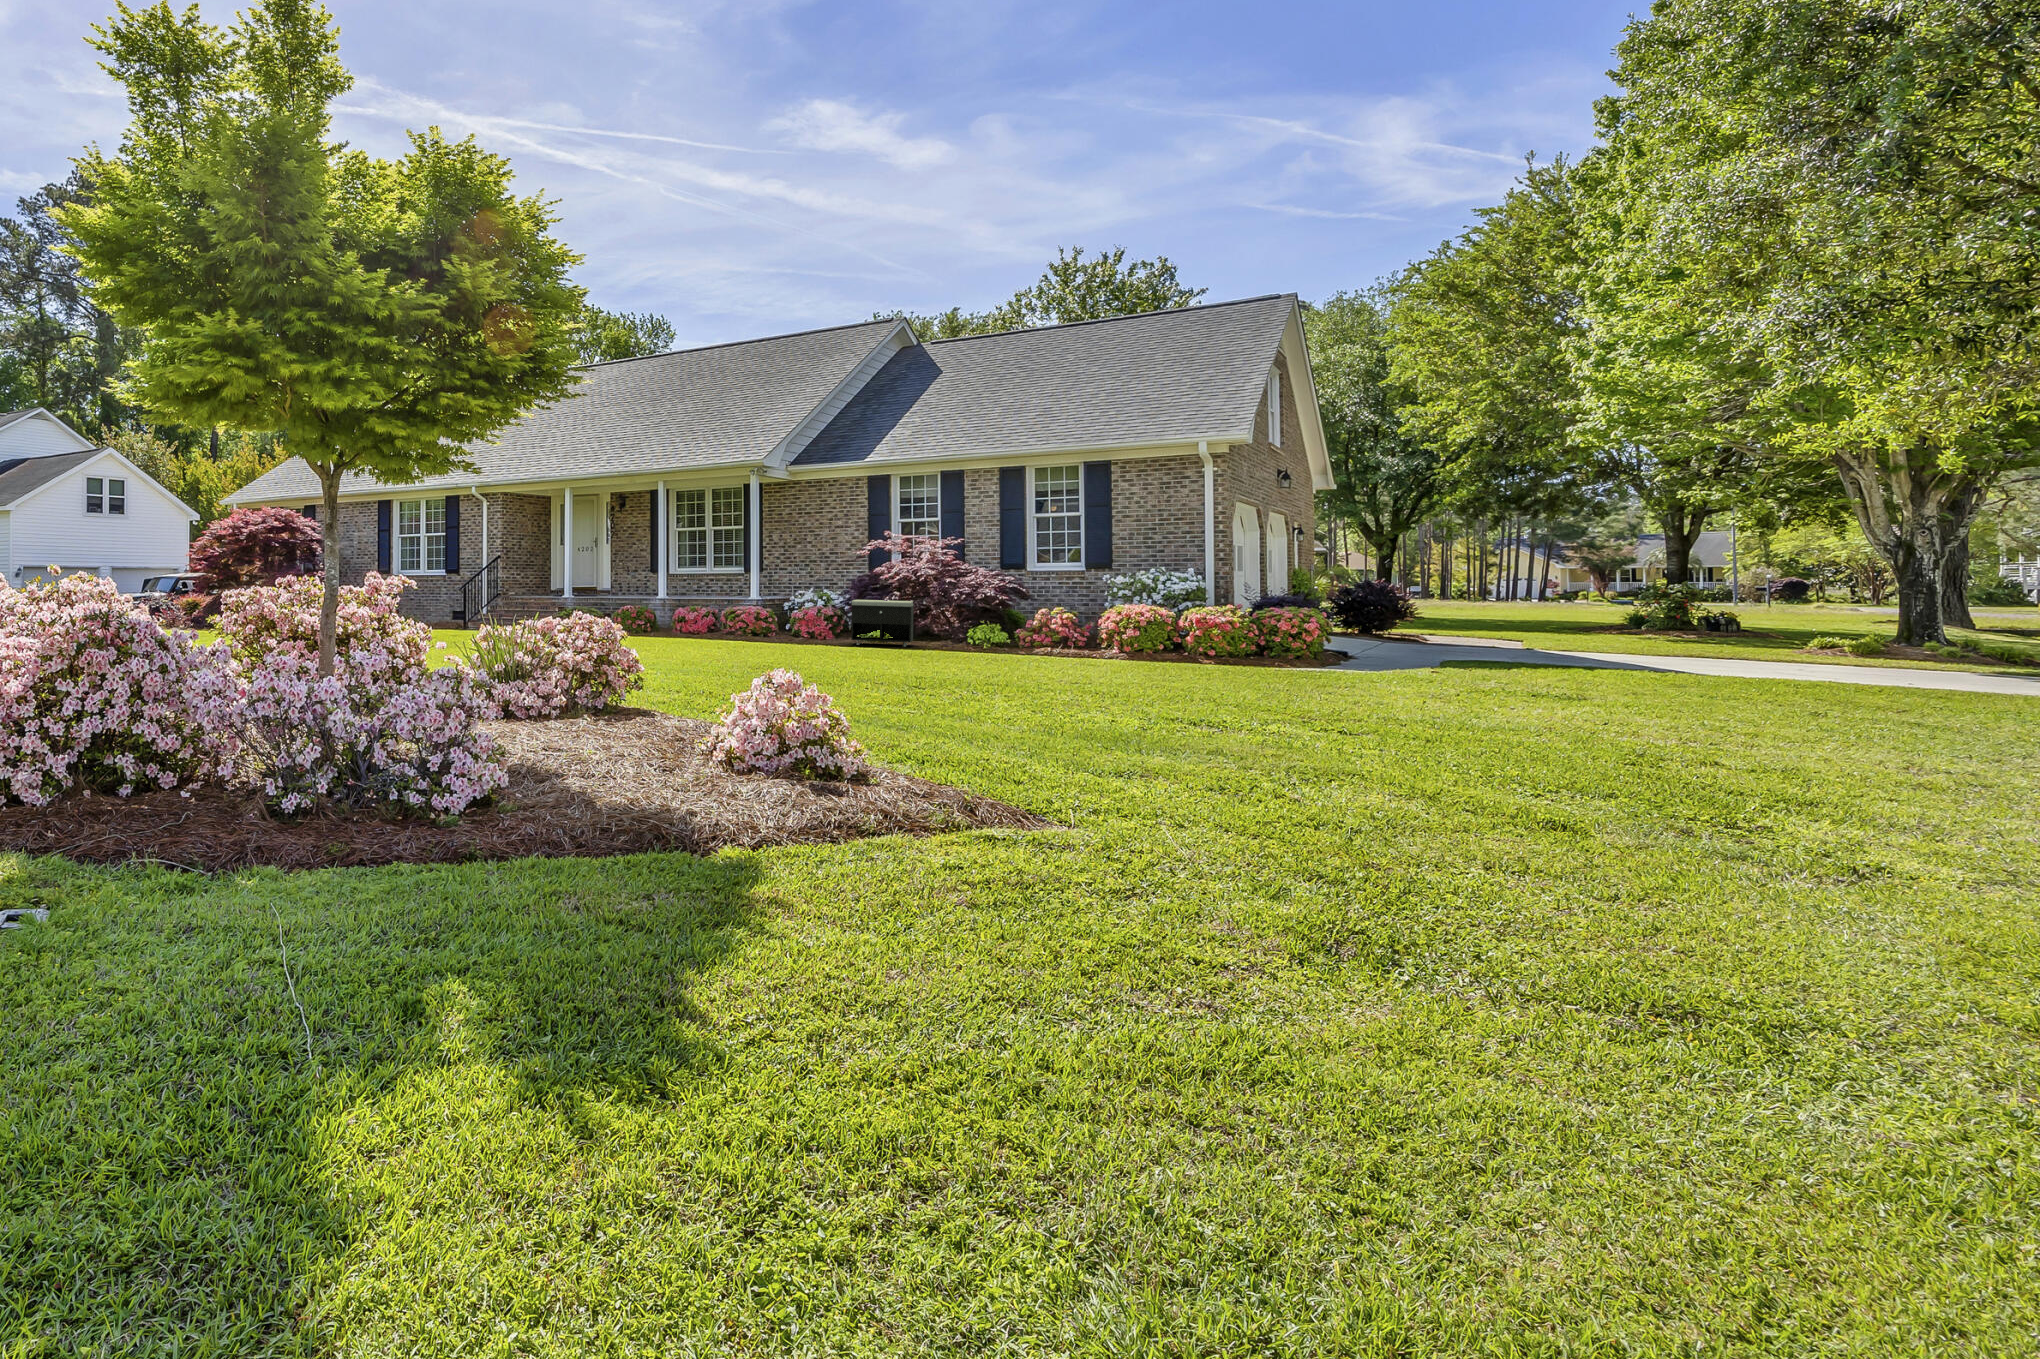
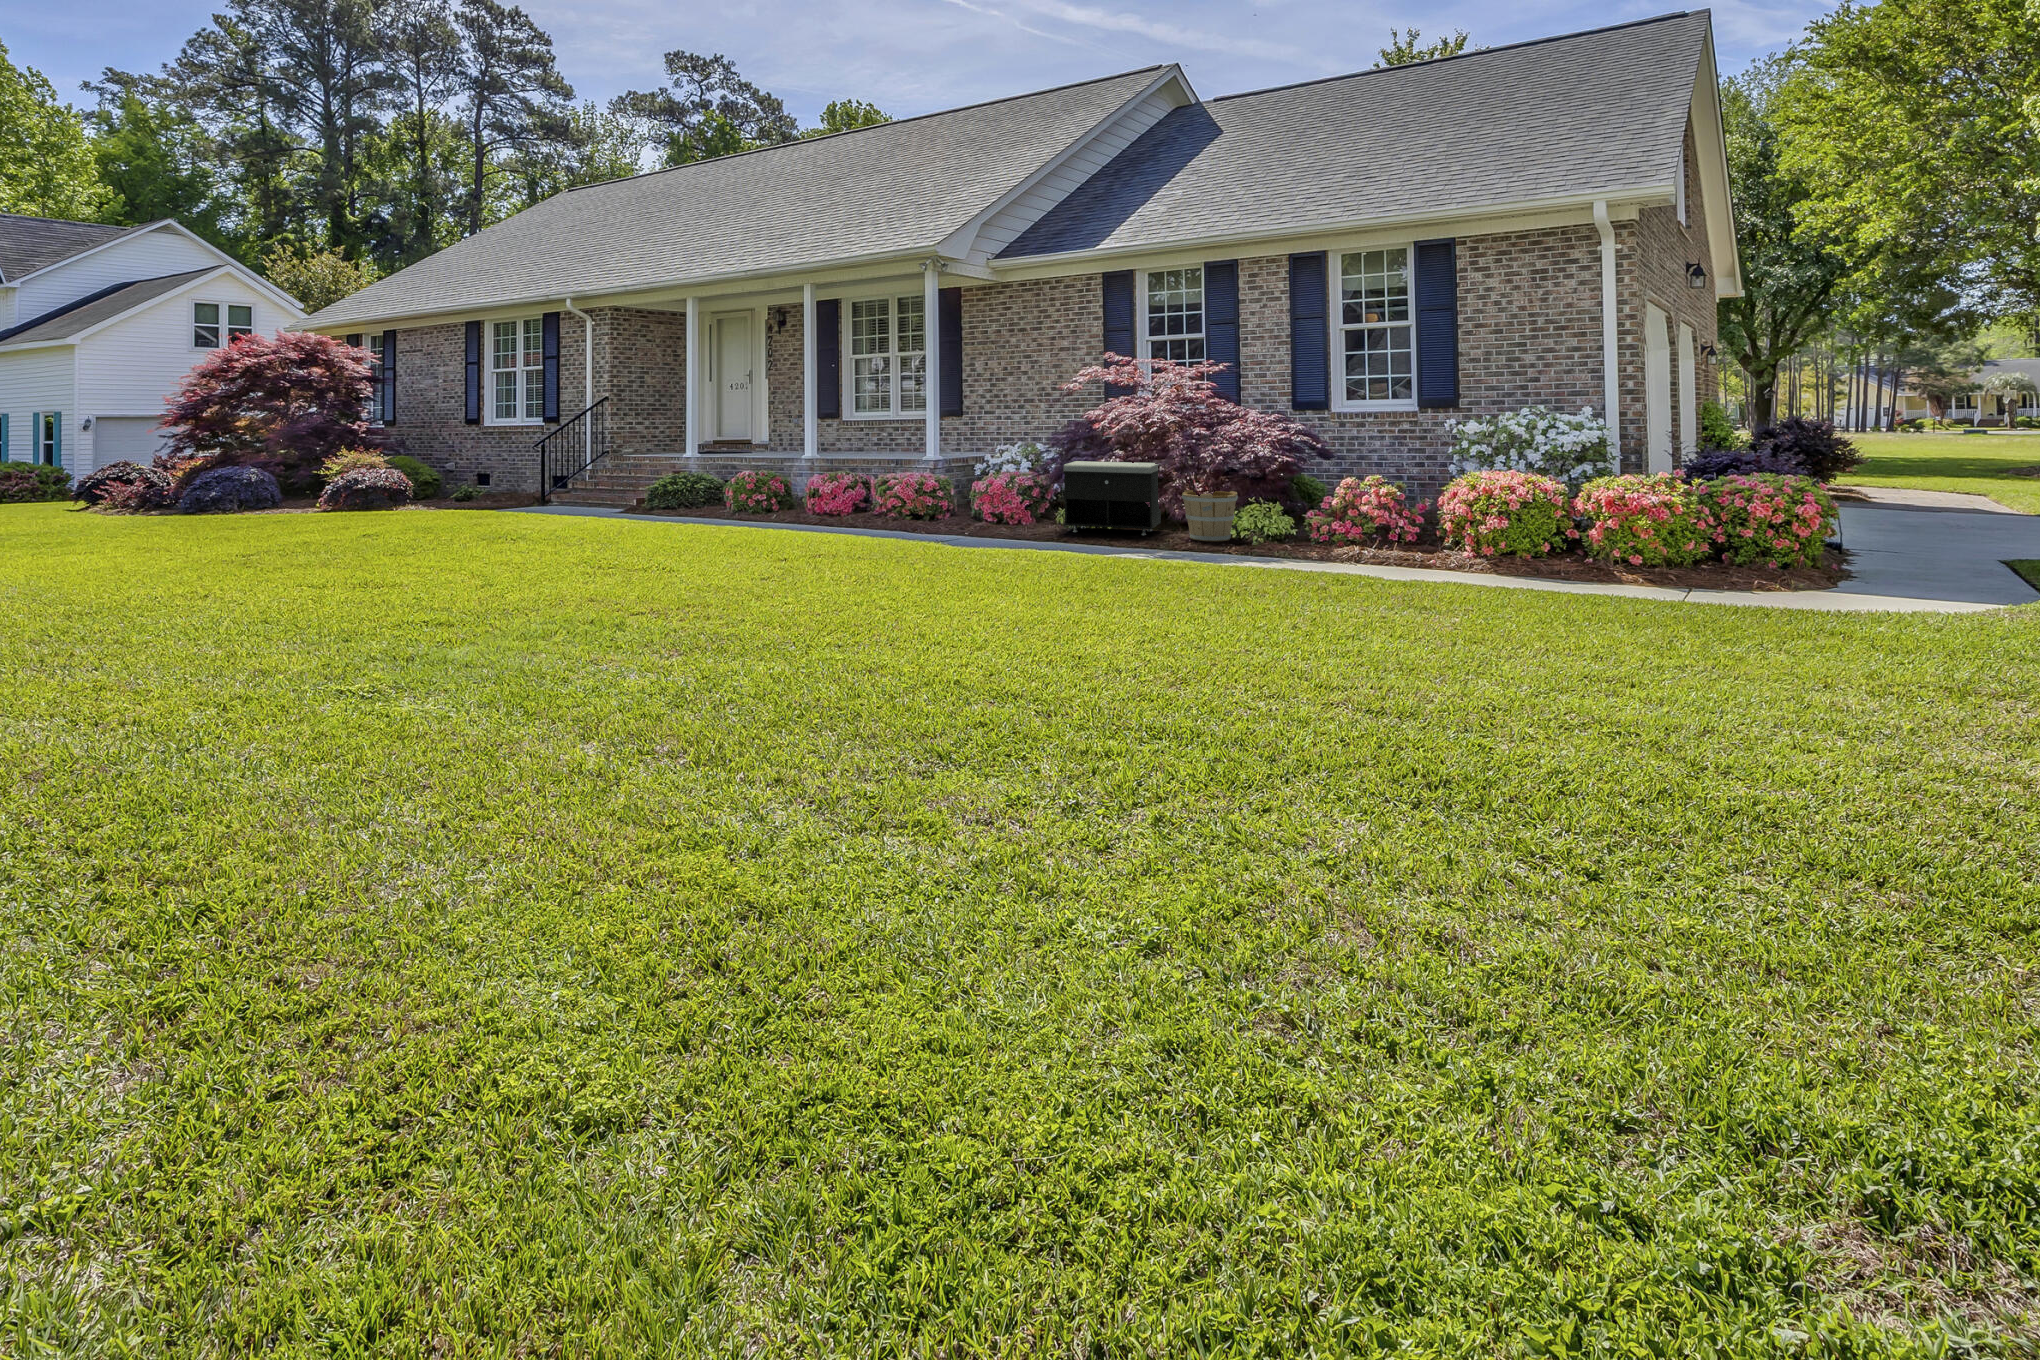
wooden bucket: none [932,618,968,649] -> present [1182,490,1238,541]

